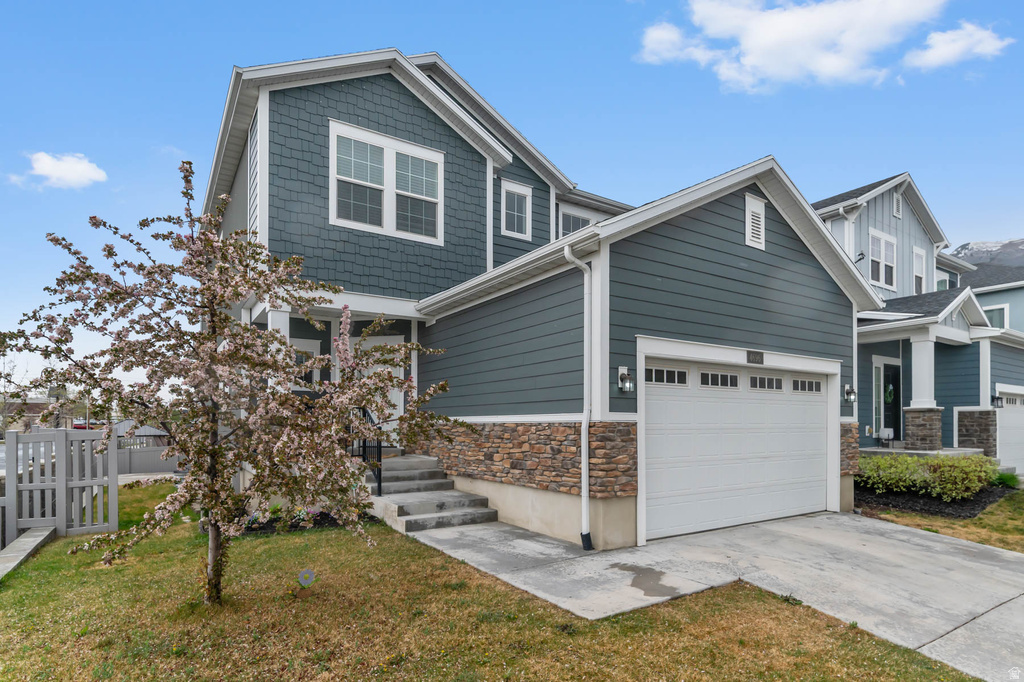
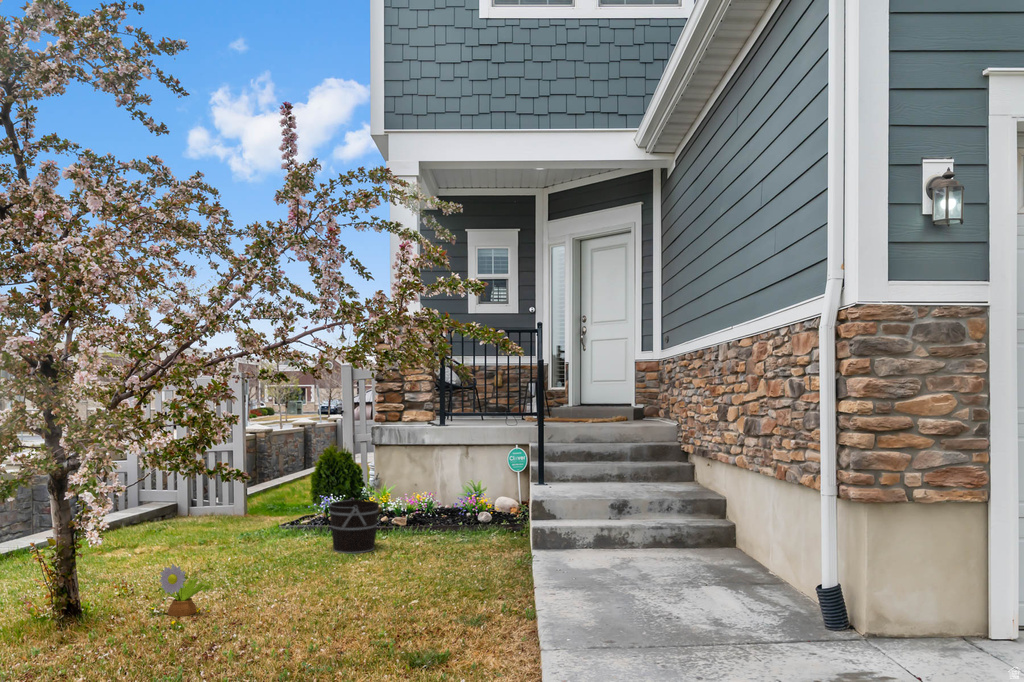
bucket: none [302,518,332,551] -> present [328,498,379,553]

